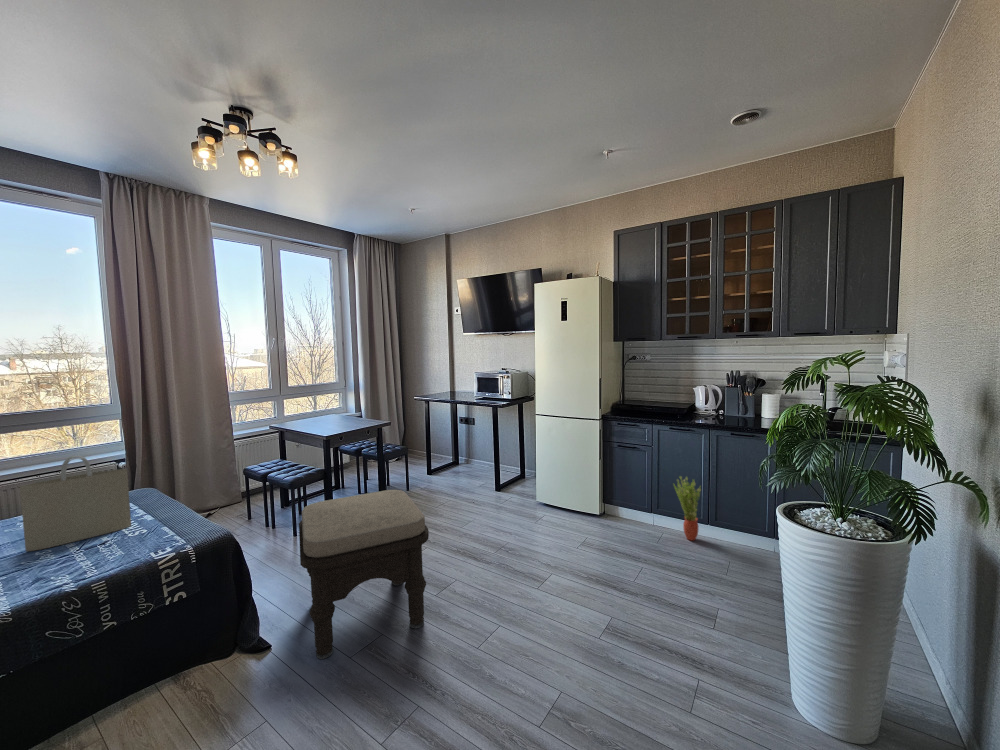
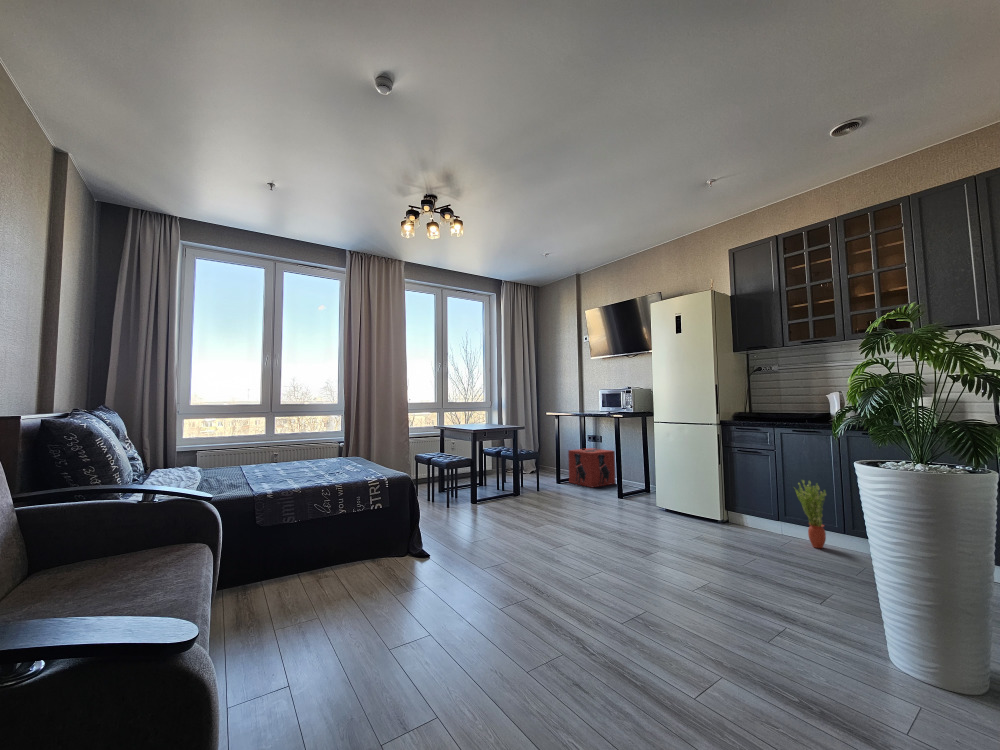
storage box: none [437,431,487,477] -> present [568,448,615,487]
tote bag: present [20,456,131,551] -> none [302,417,353,471]
ottoman: present [299,490,429,659] -> none [452,463,543,566]

